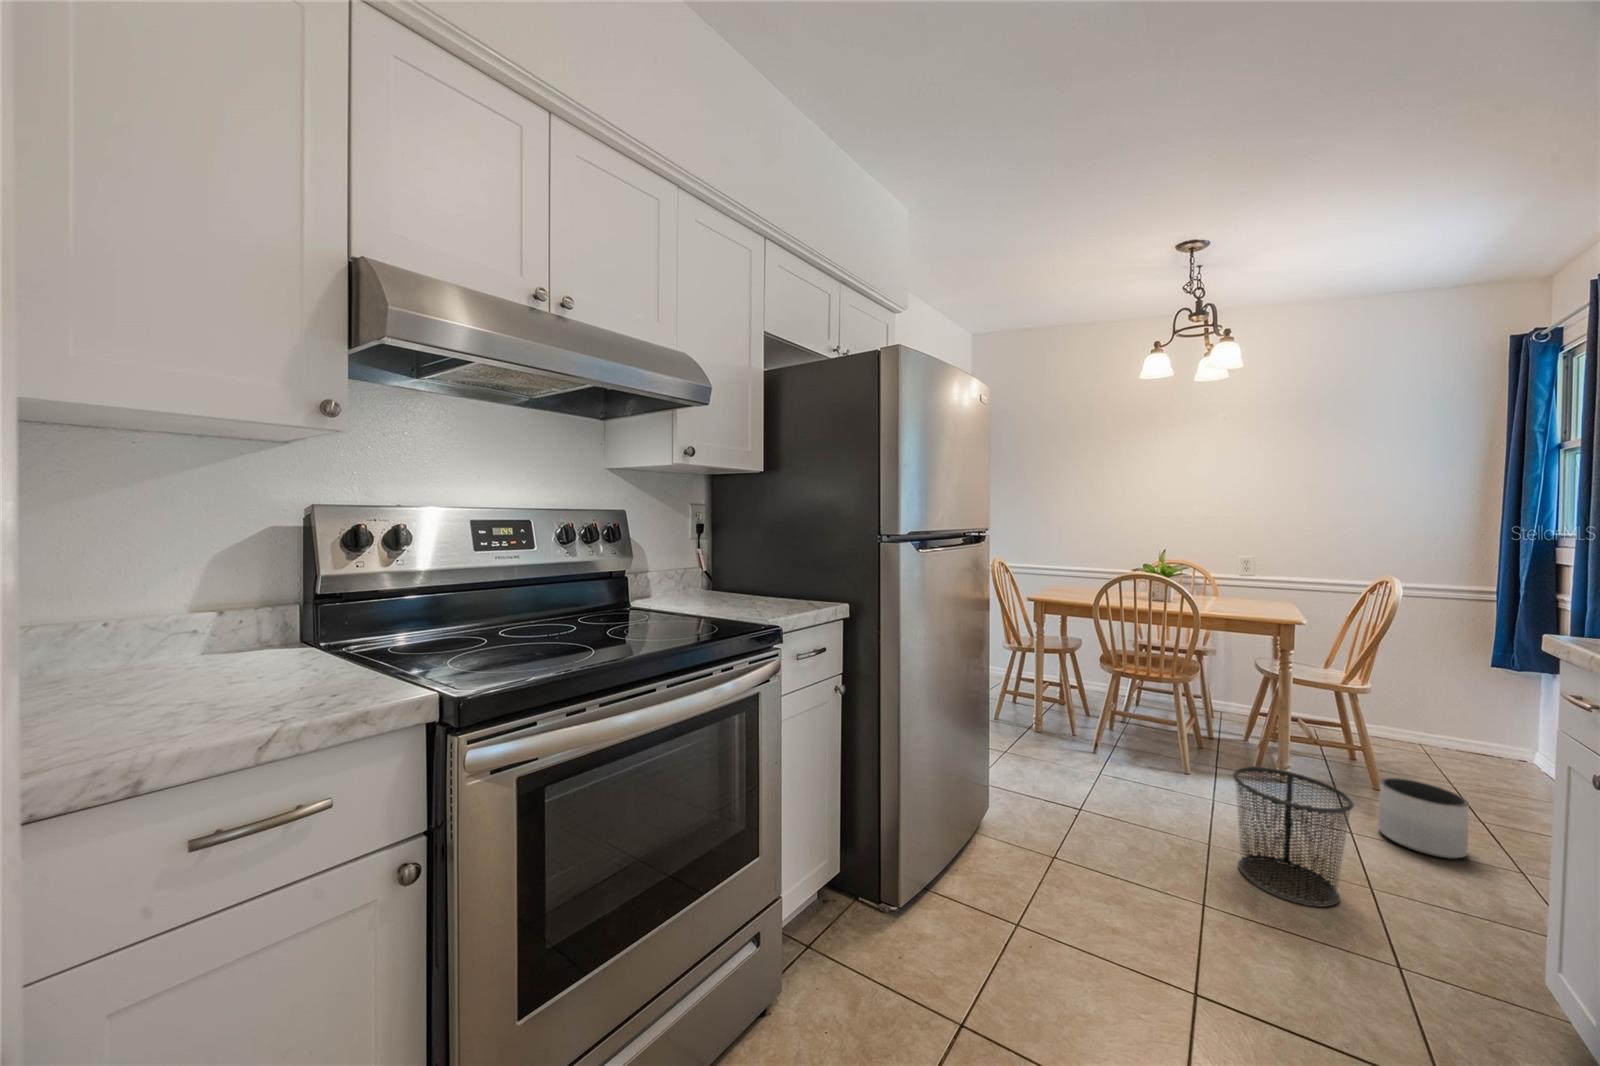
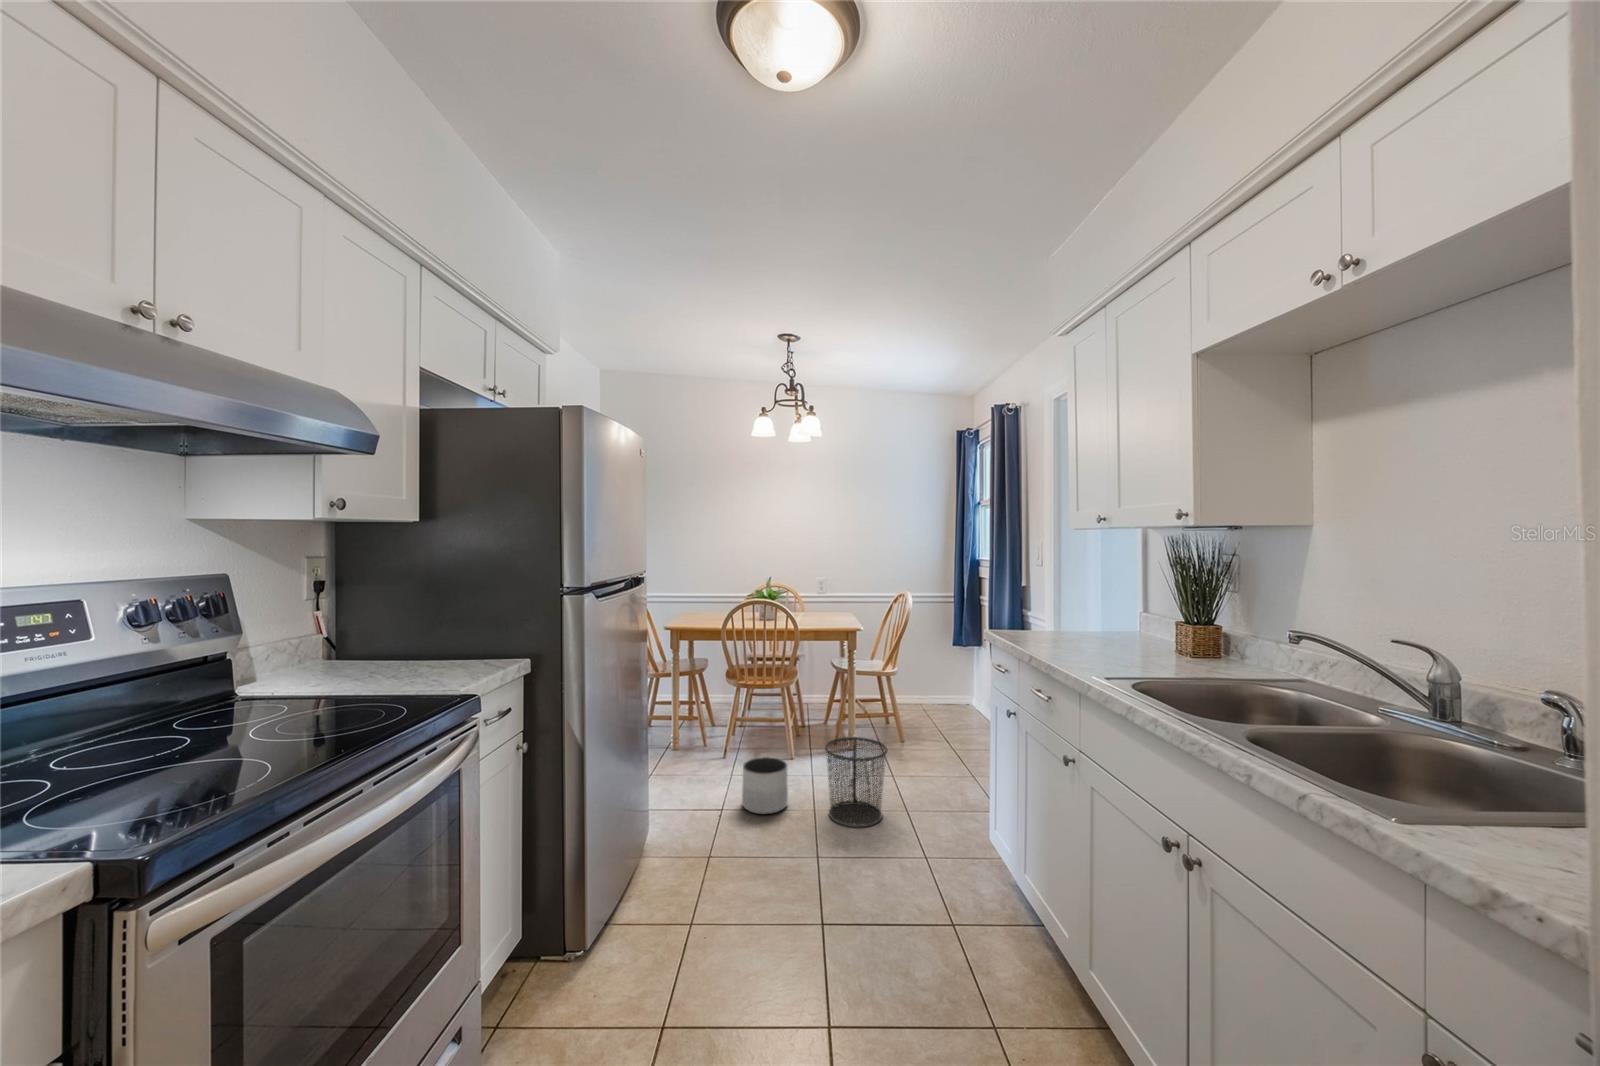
planter: present [1378,778,1469,859] -> present [742,757,788,815]

